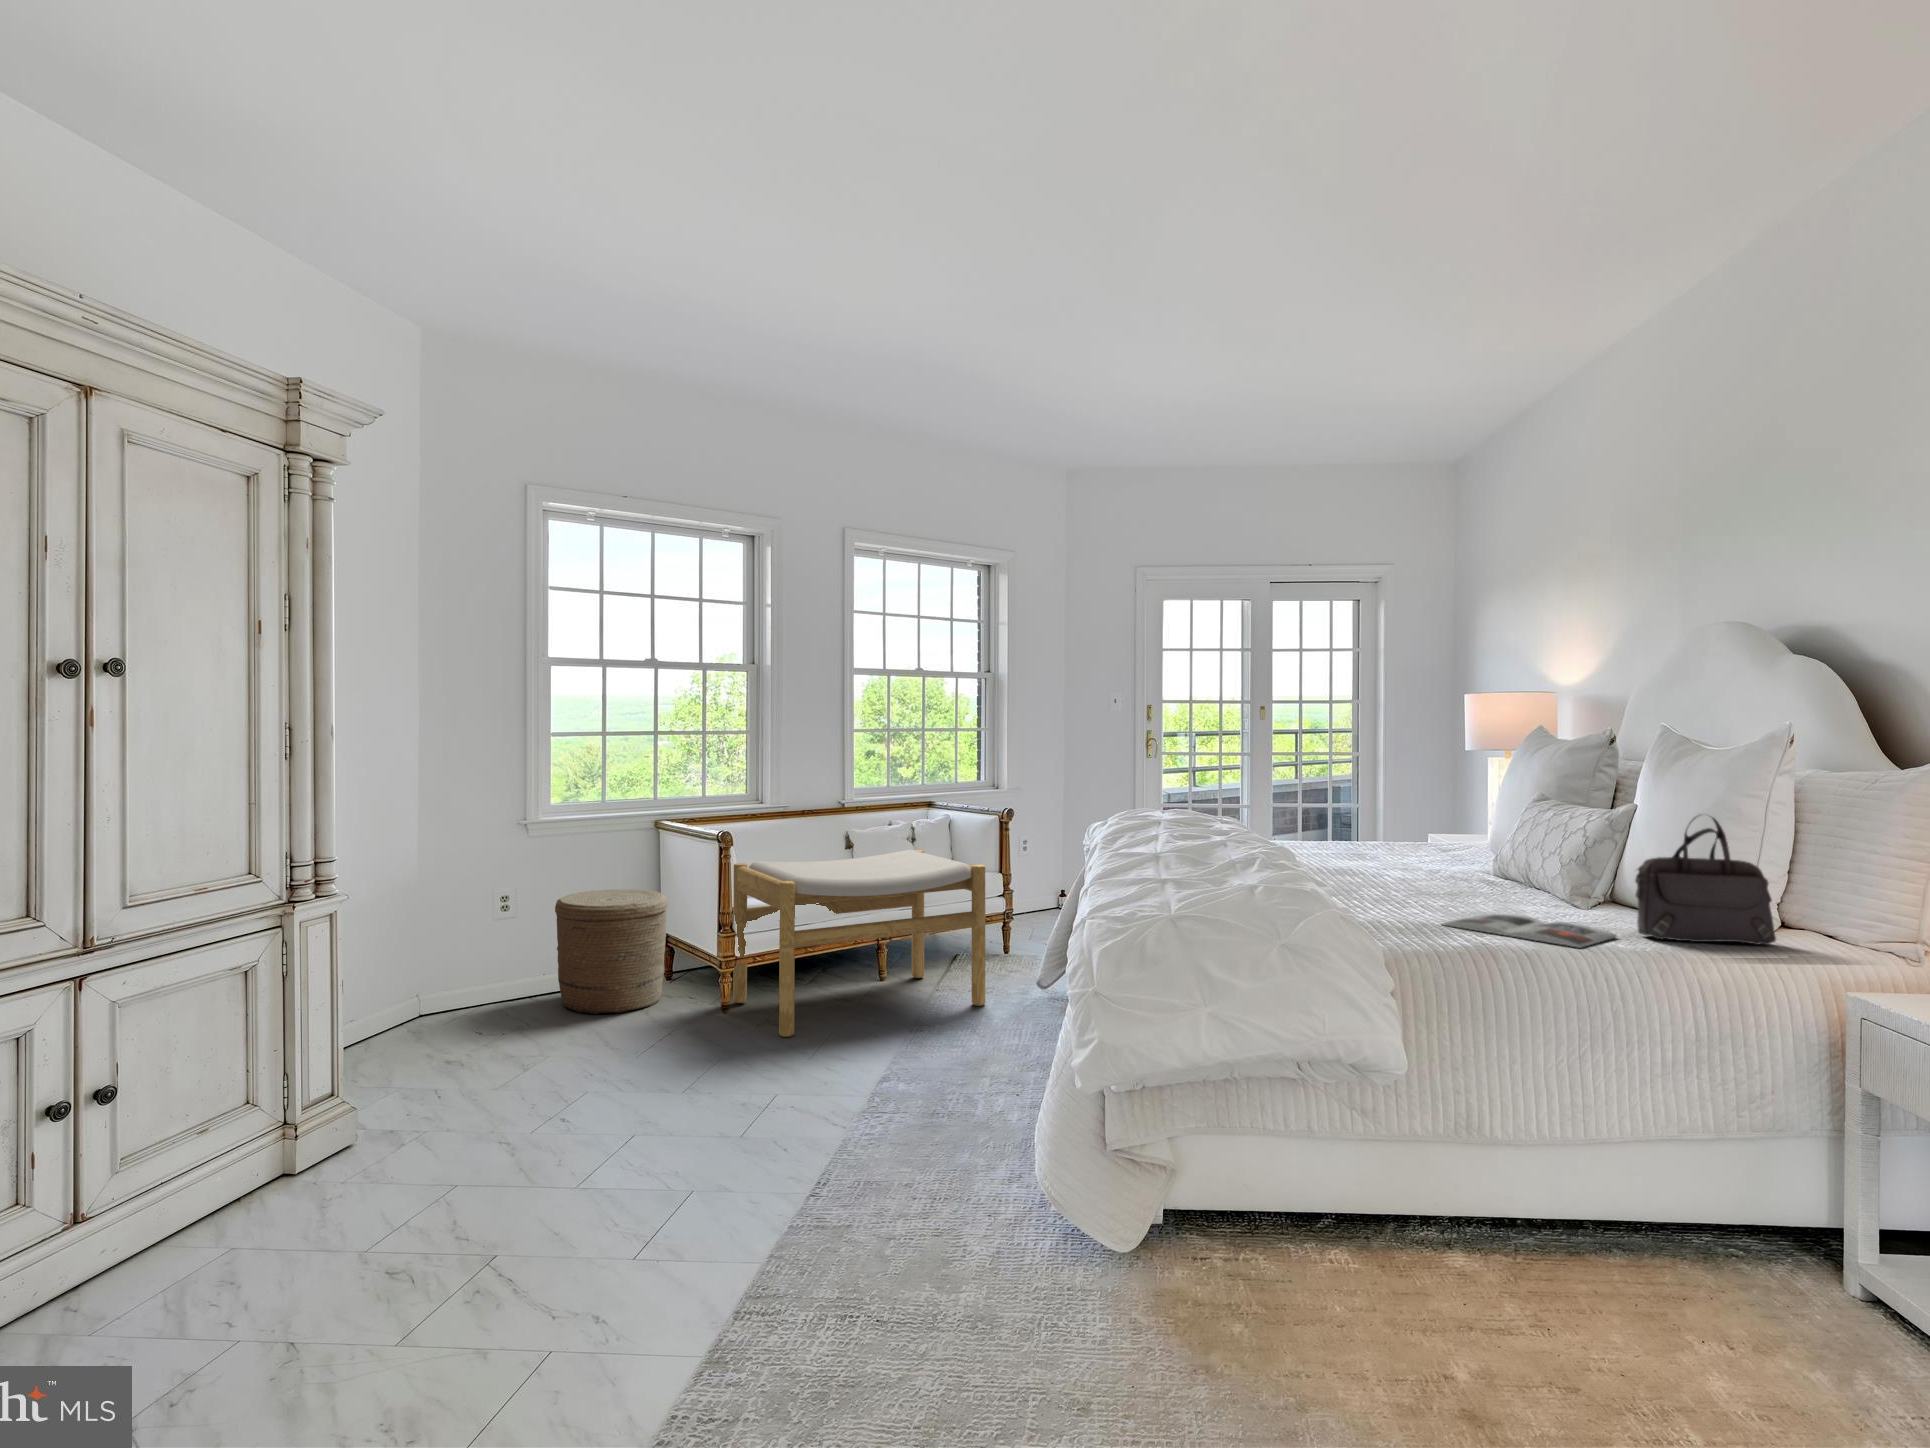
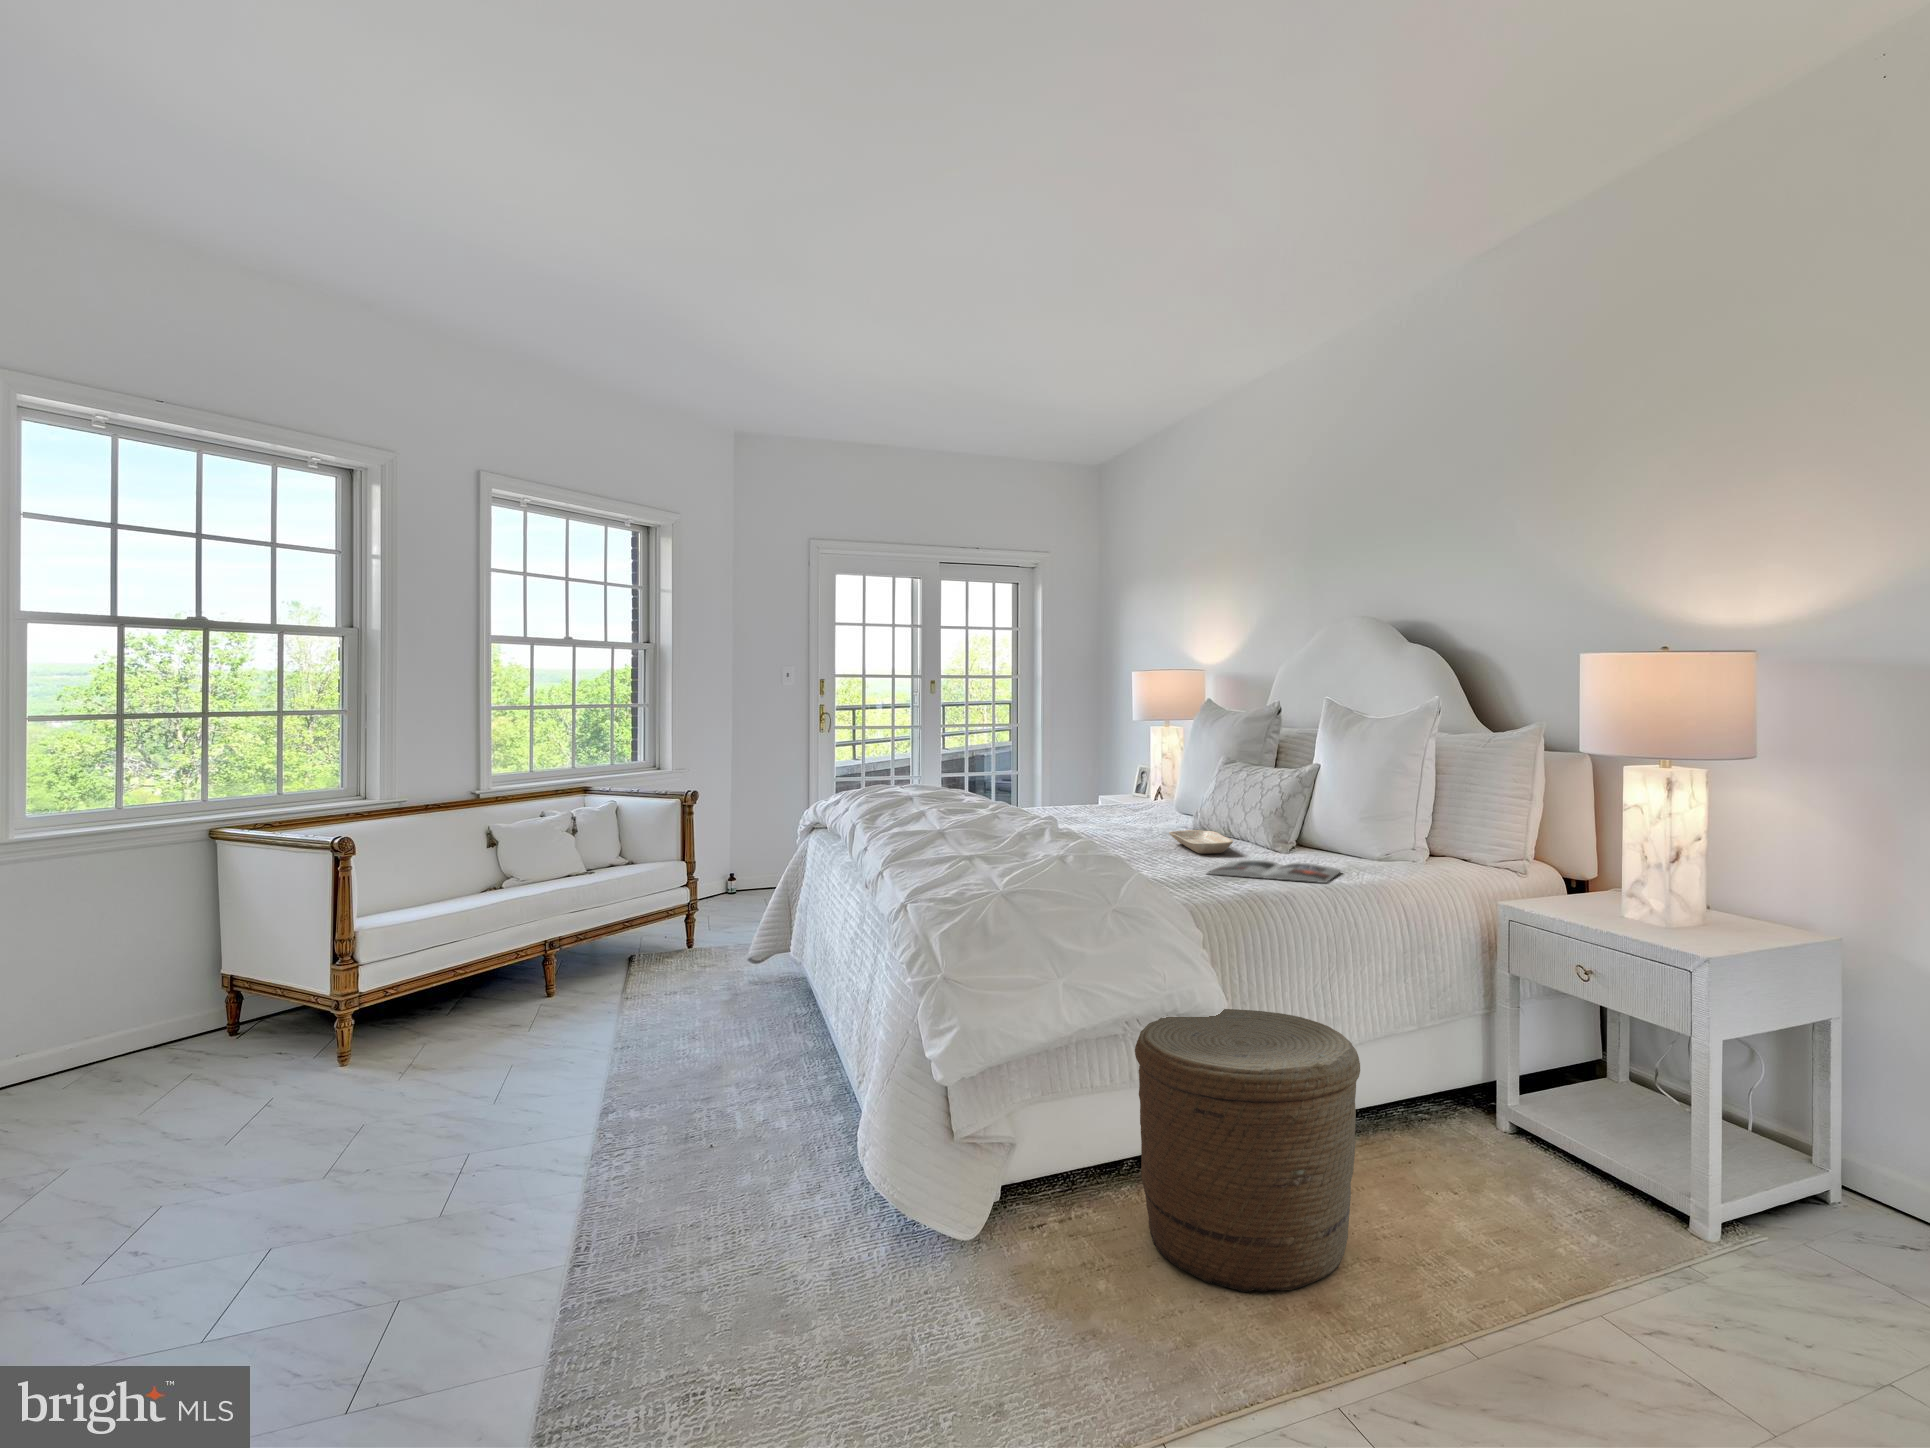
handbag: present [1635,816,1776,945] -> none [1351,762,1447,871]
footstool: present [733,850,985,1037] -> none [353,844,689,1087]
tray: none [1437,876,1503,904] -> present [1169,830,1233,854]
woven basket: present [555,889,668,1014] -> present [1135,1009,1360,1292]

